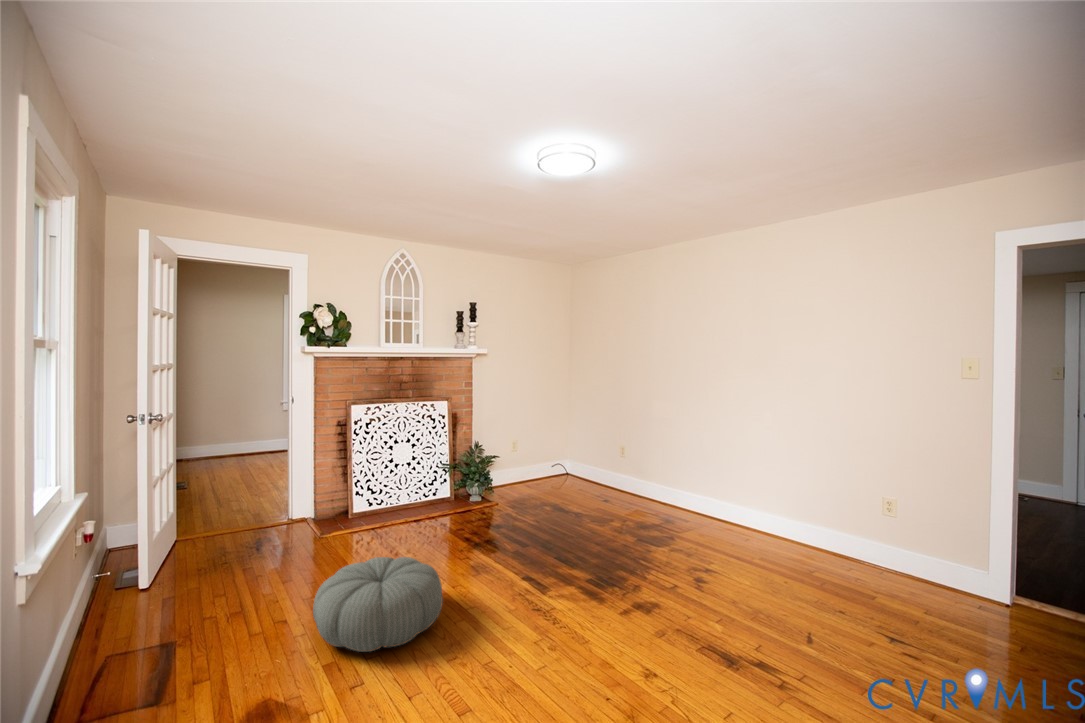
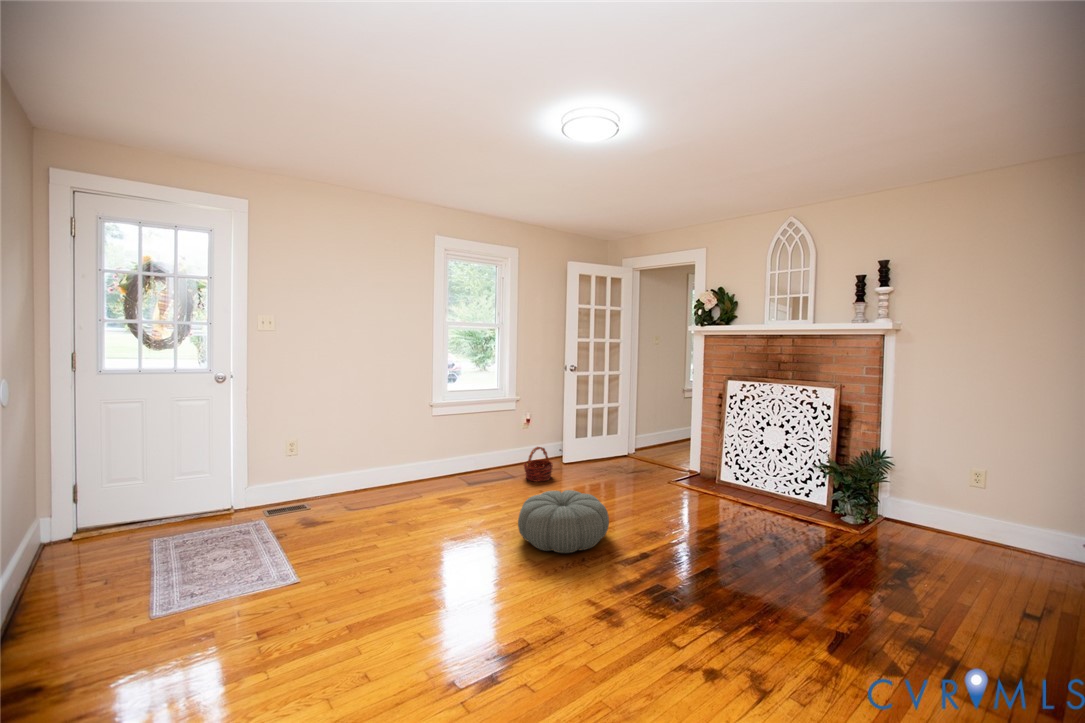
basket: none [89,557,162,629] -> present [524,447,553,481]

